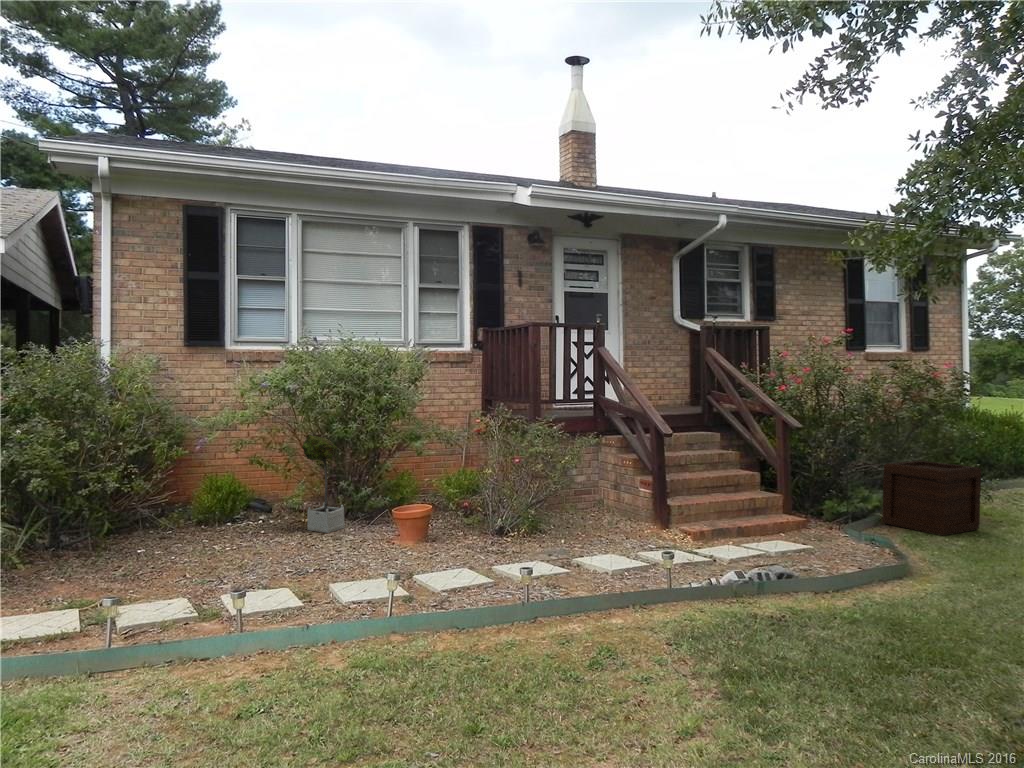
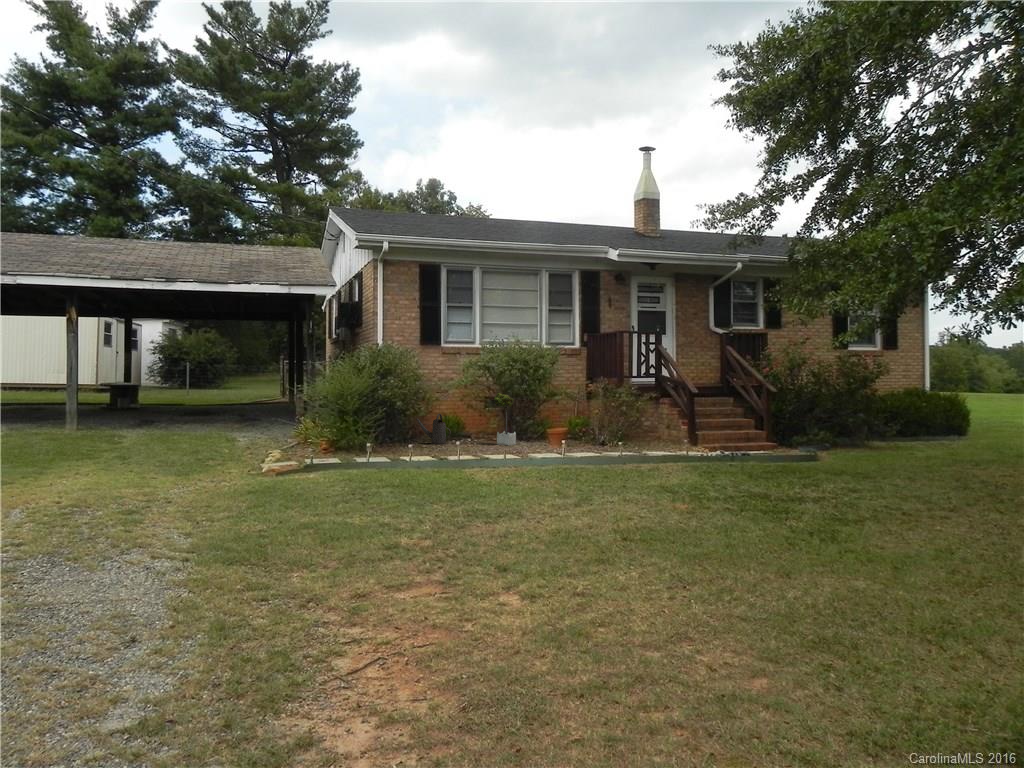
wooden crate: present [882,461,981,536] -> none [825,415,881,454]
watering can: none [152,476,215,536] -> present [416,414,451,444]

